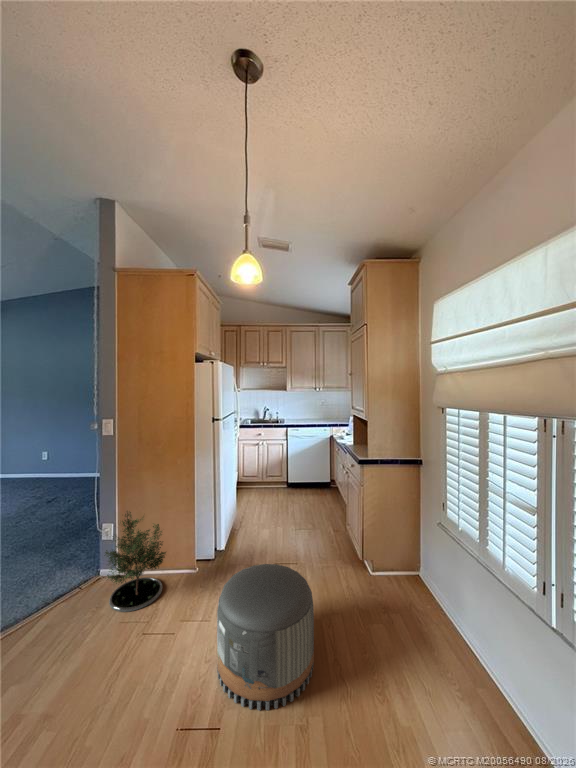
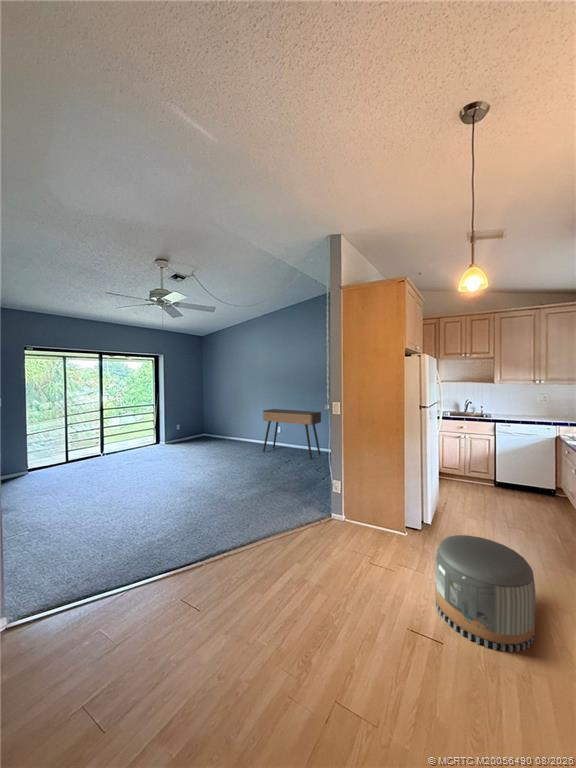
console table: none [13,428,108,491] -> present [263,409,321,459]
potted tree: present [105,511,166,612] -> none [340,471,383,546]

